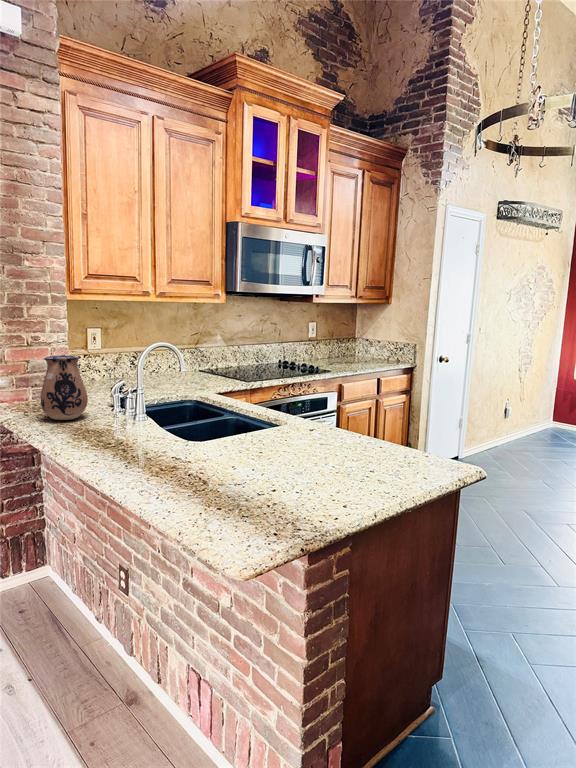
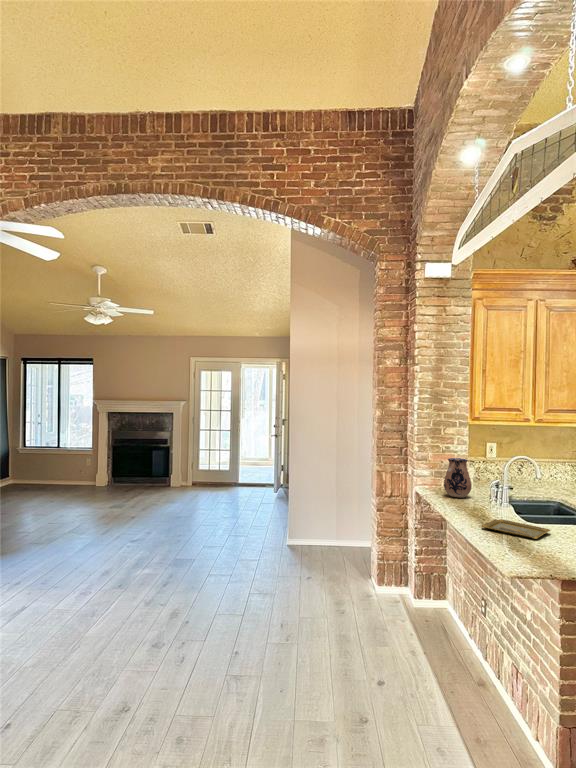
tray: none [142,454,246,483] -> present [482,519,550,539]

